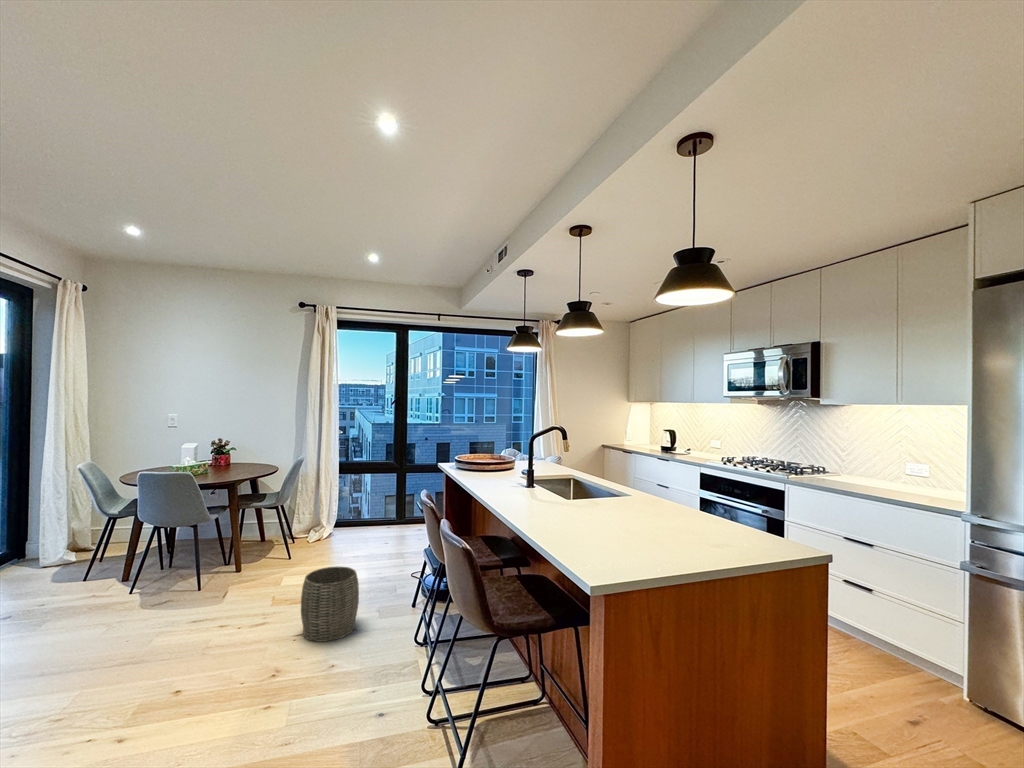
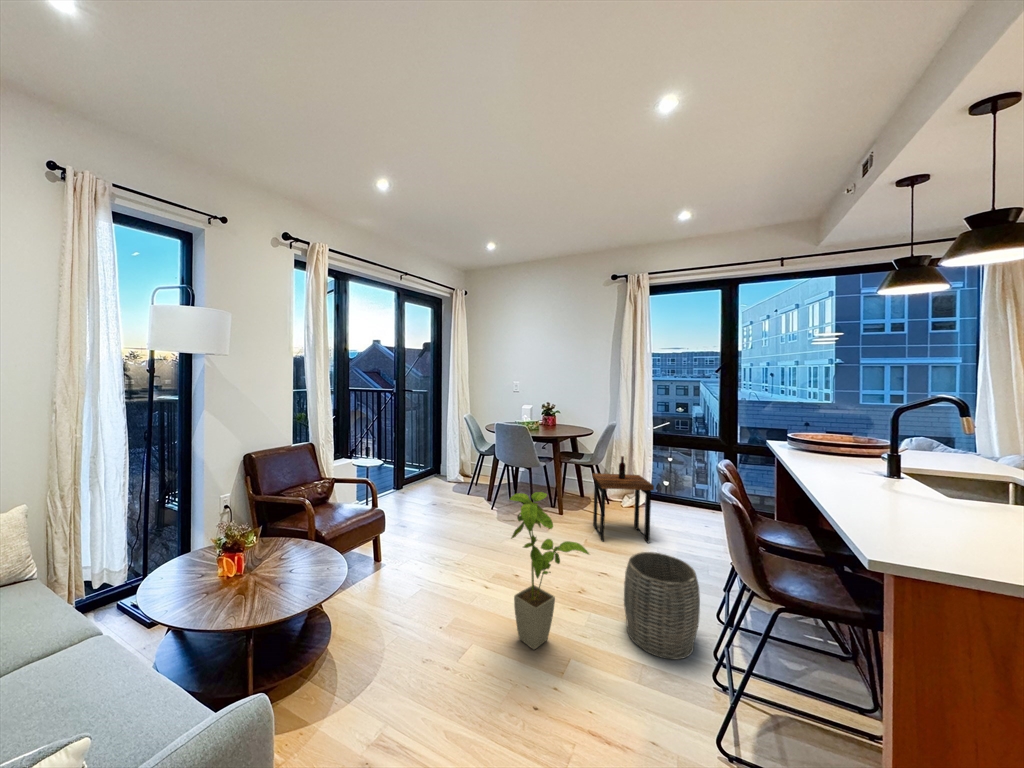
side table: none [275,492,336,579] -> present [592,456,654,543]
house plant: none [191,535,271,672] -> present [510,492,589,649]

